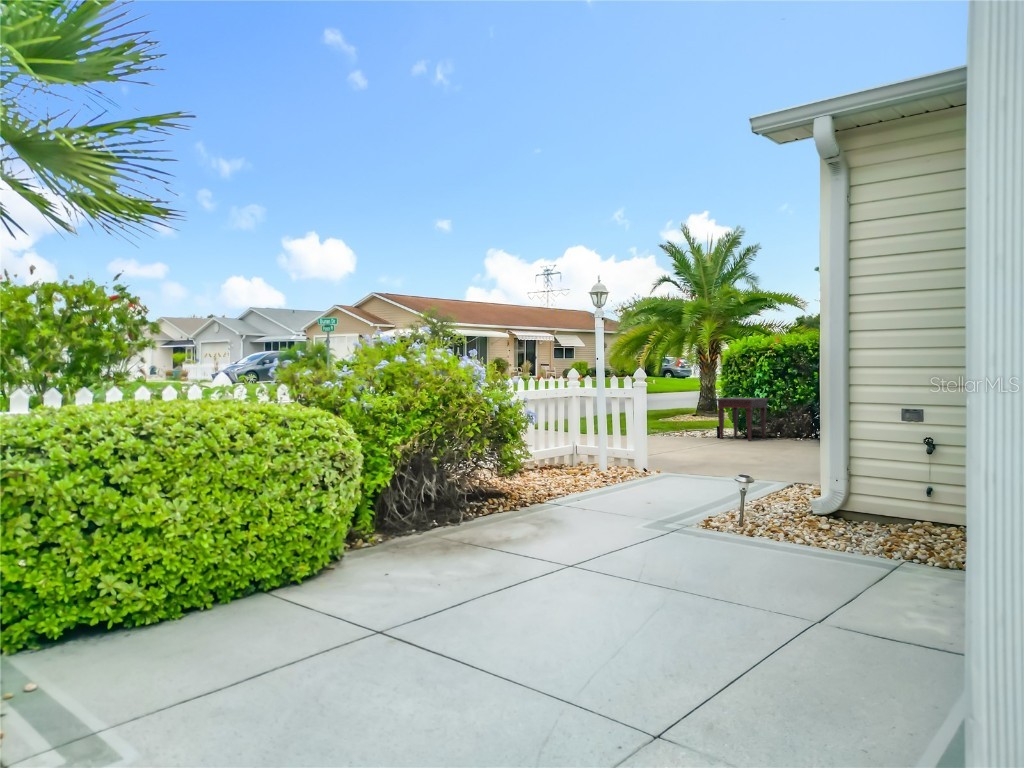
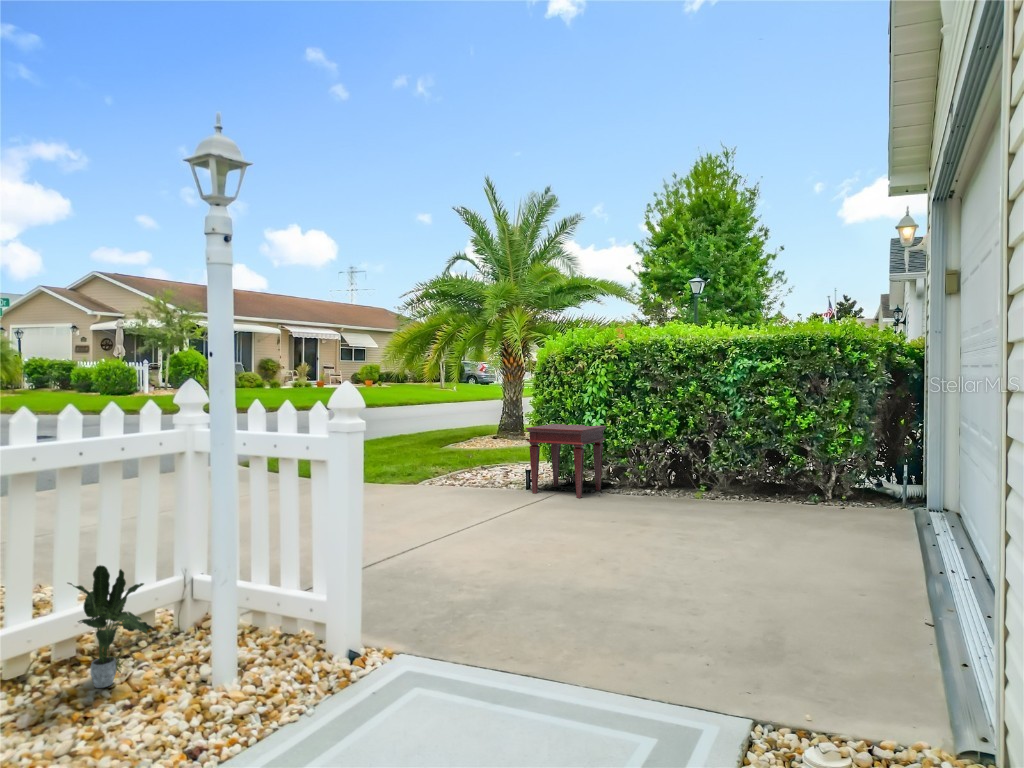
potted plant: none [547,433,574,474] -> present [68,565,155,688]

